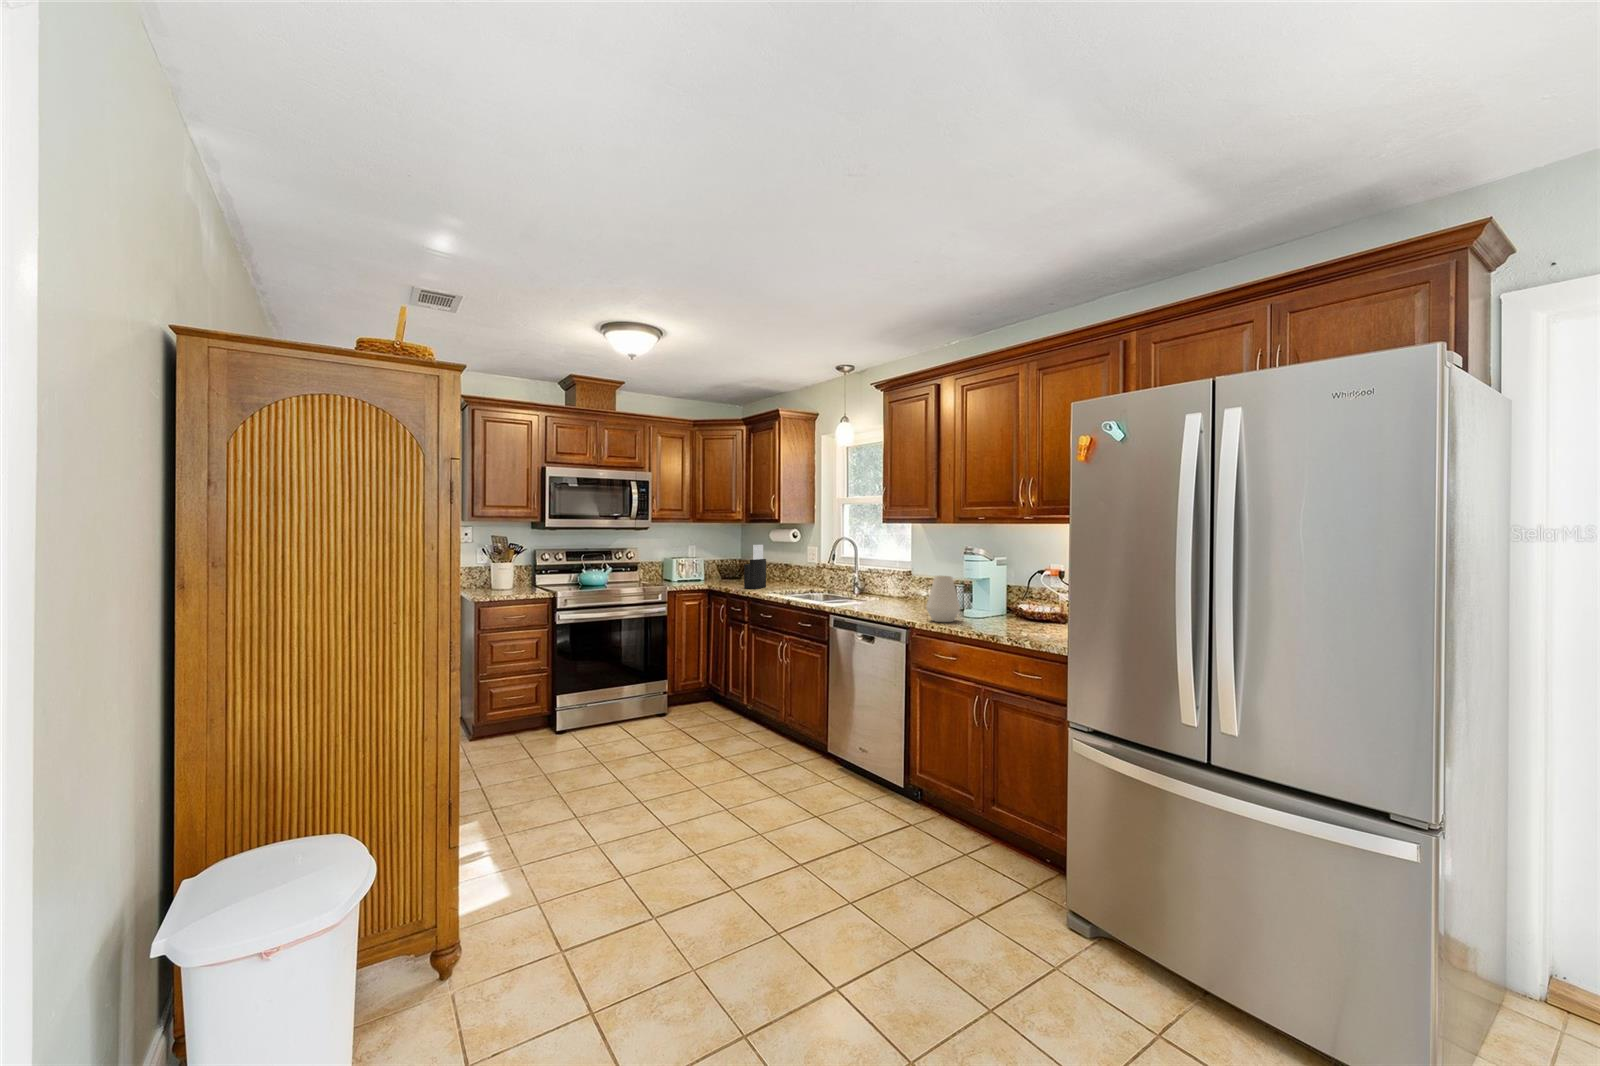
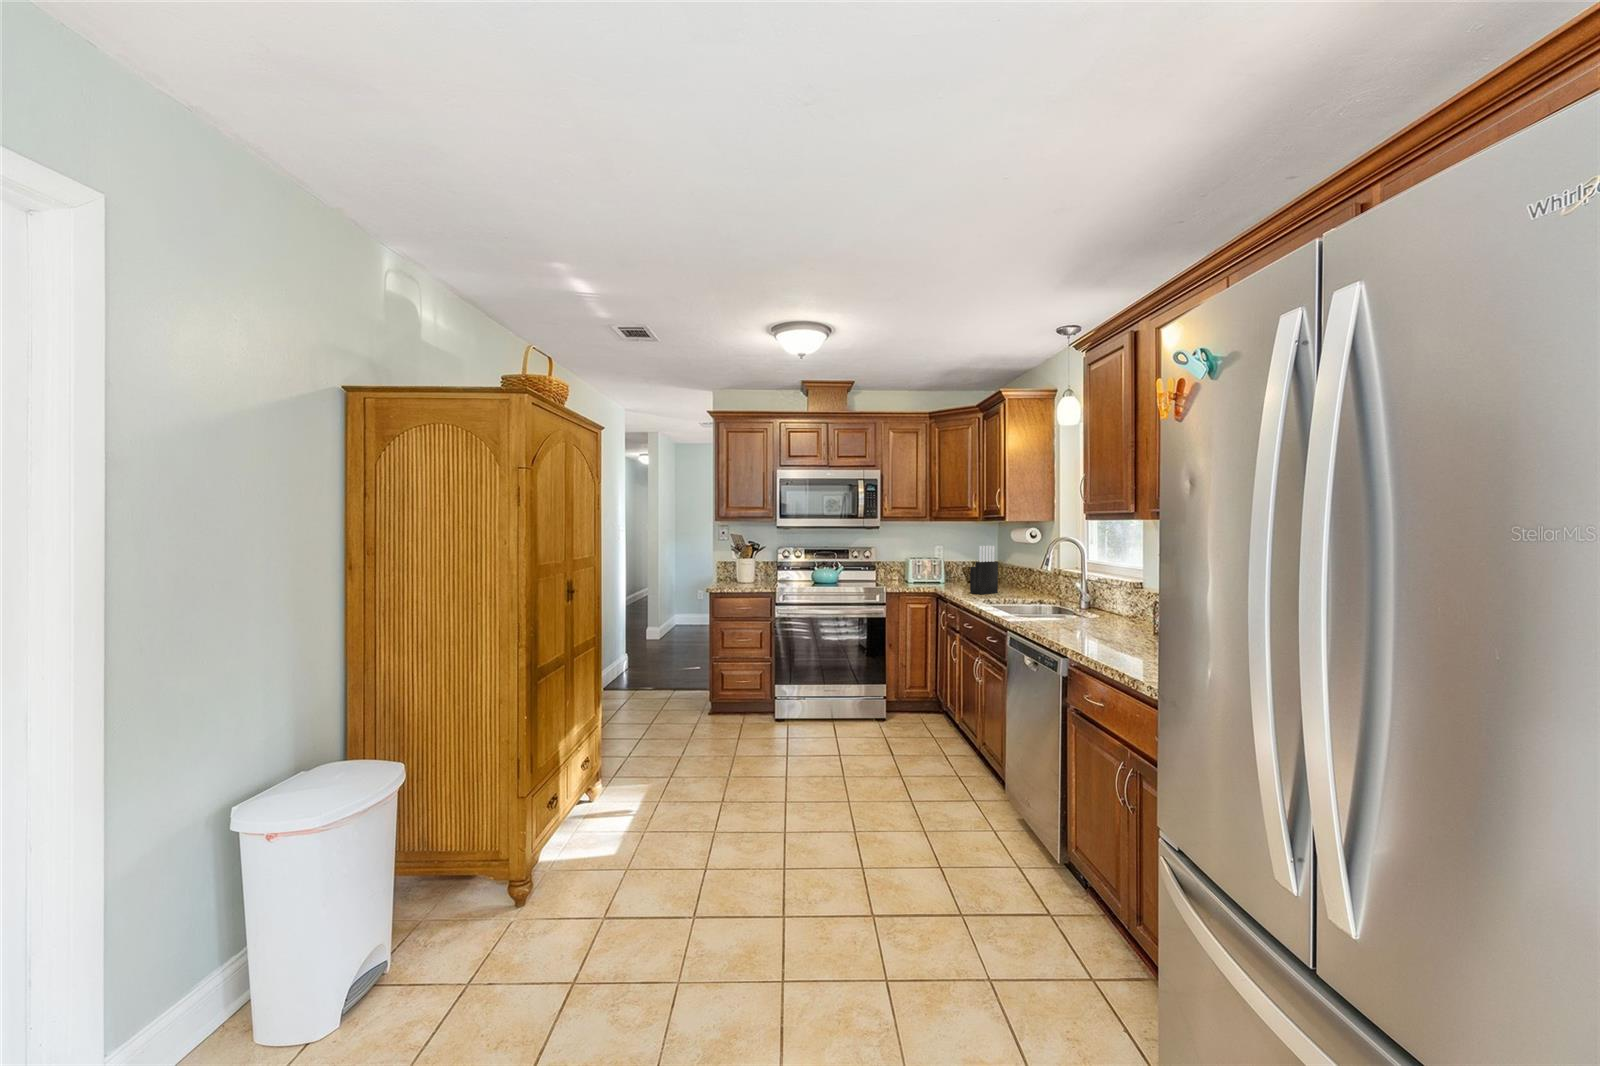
vase: present [926,576,960,622] -> none [1088,588,1137,650]

